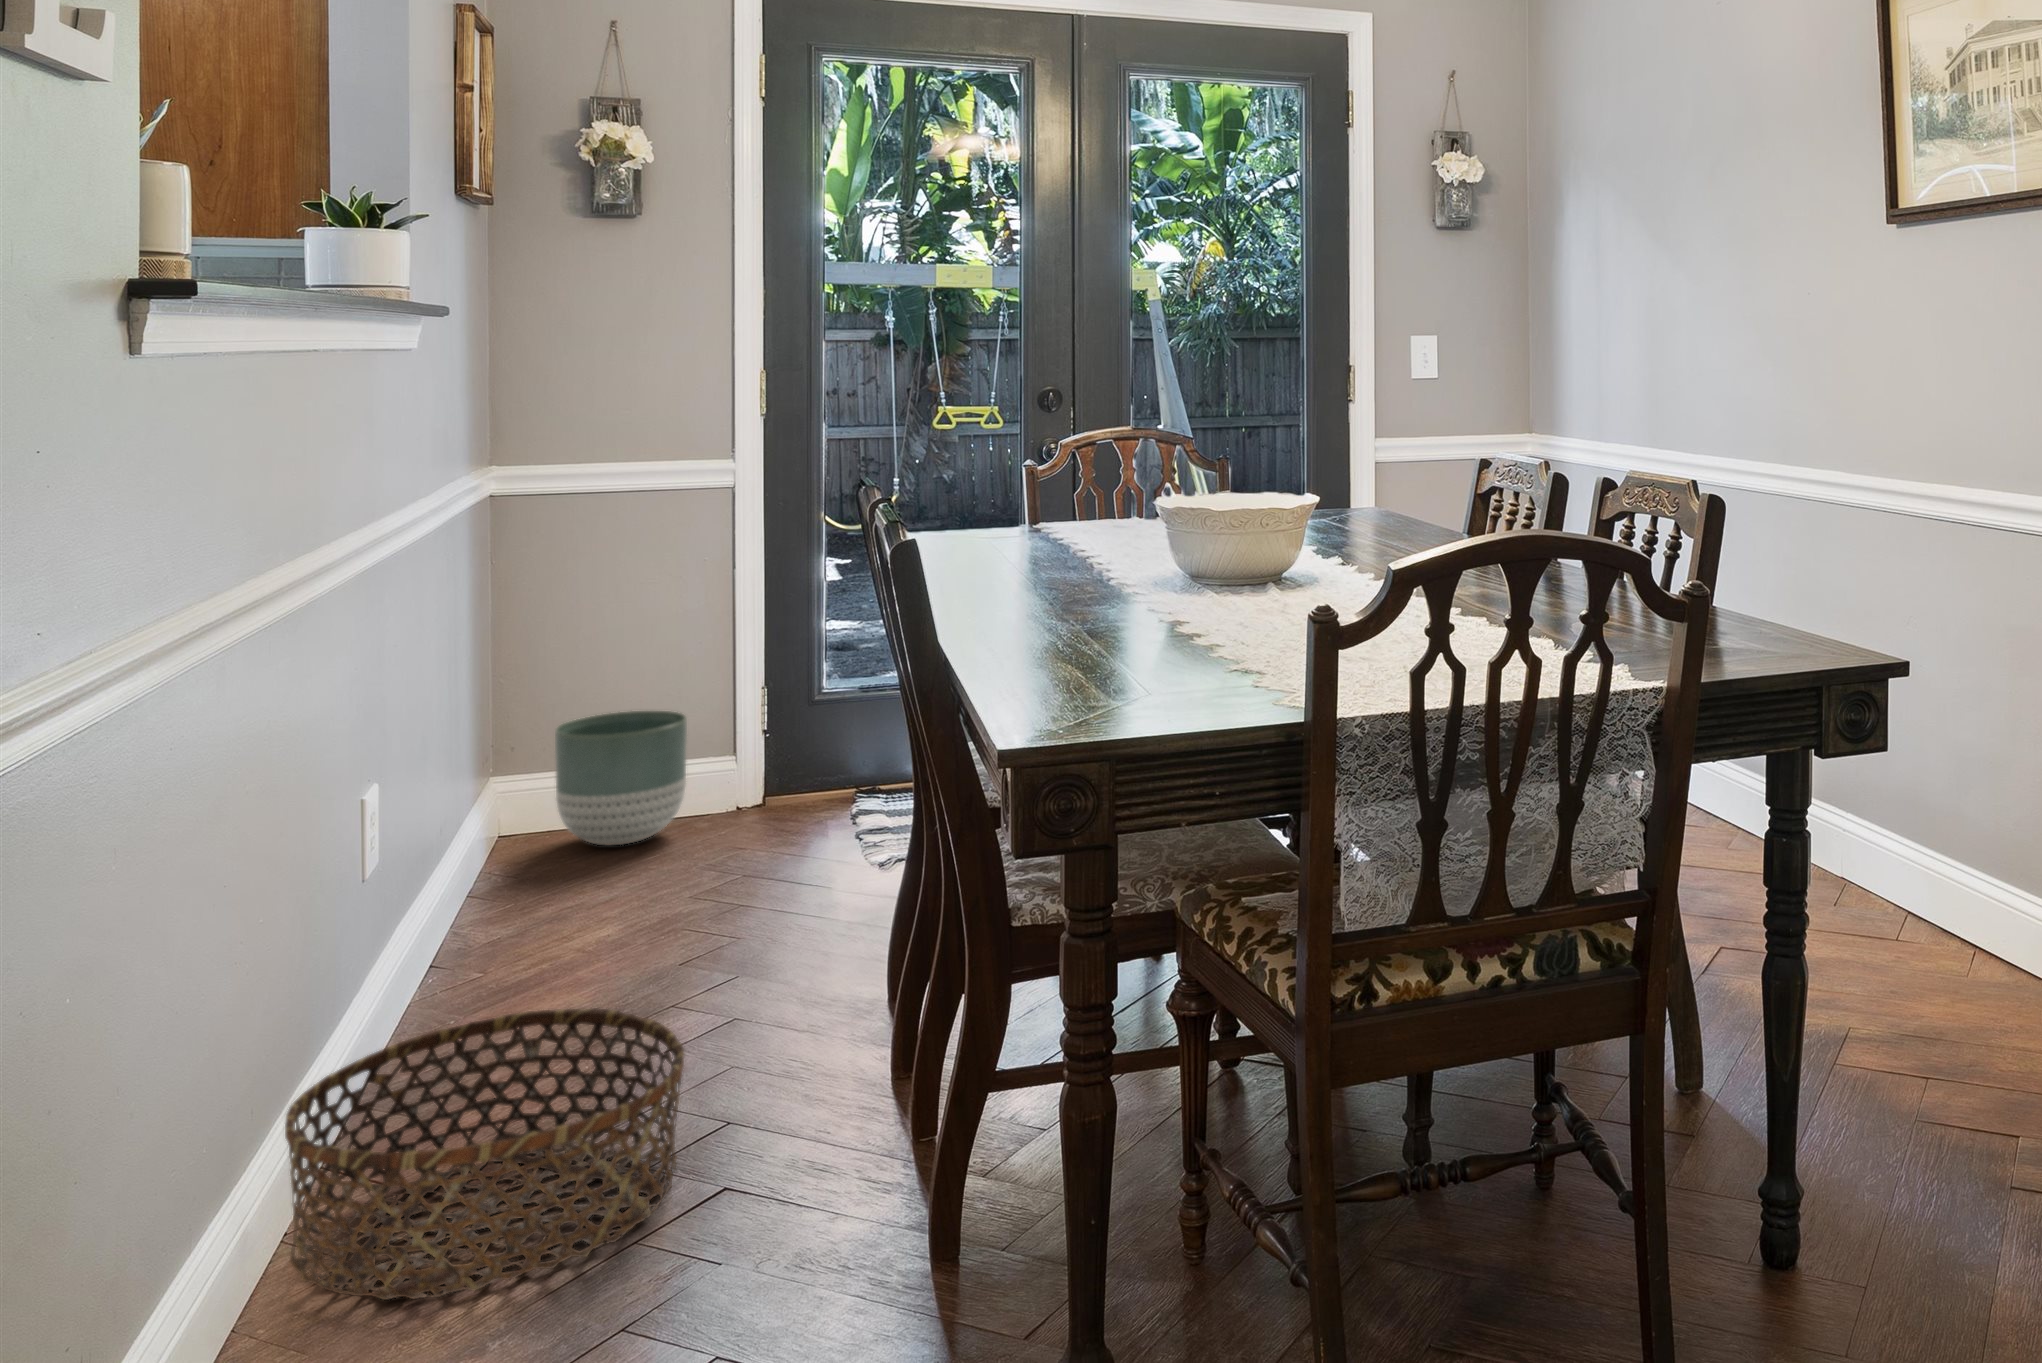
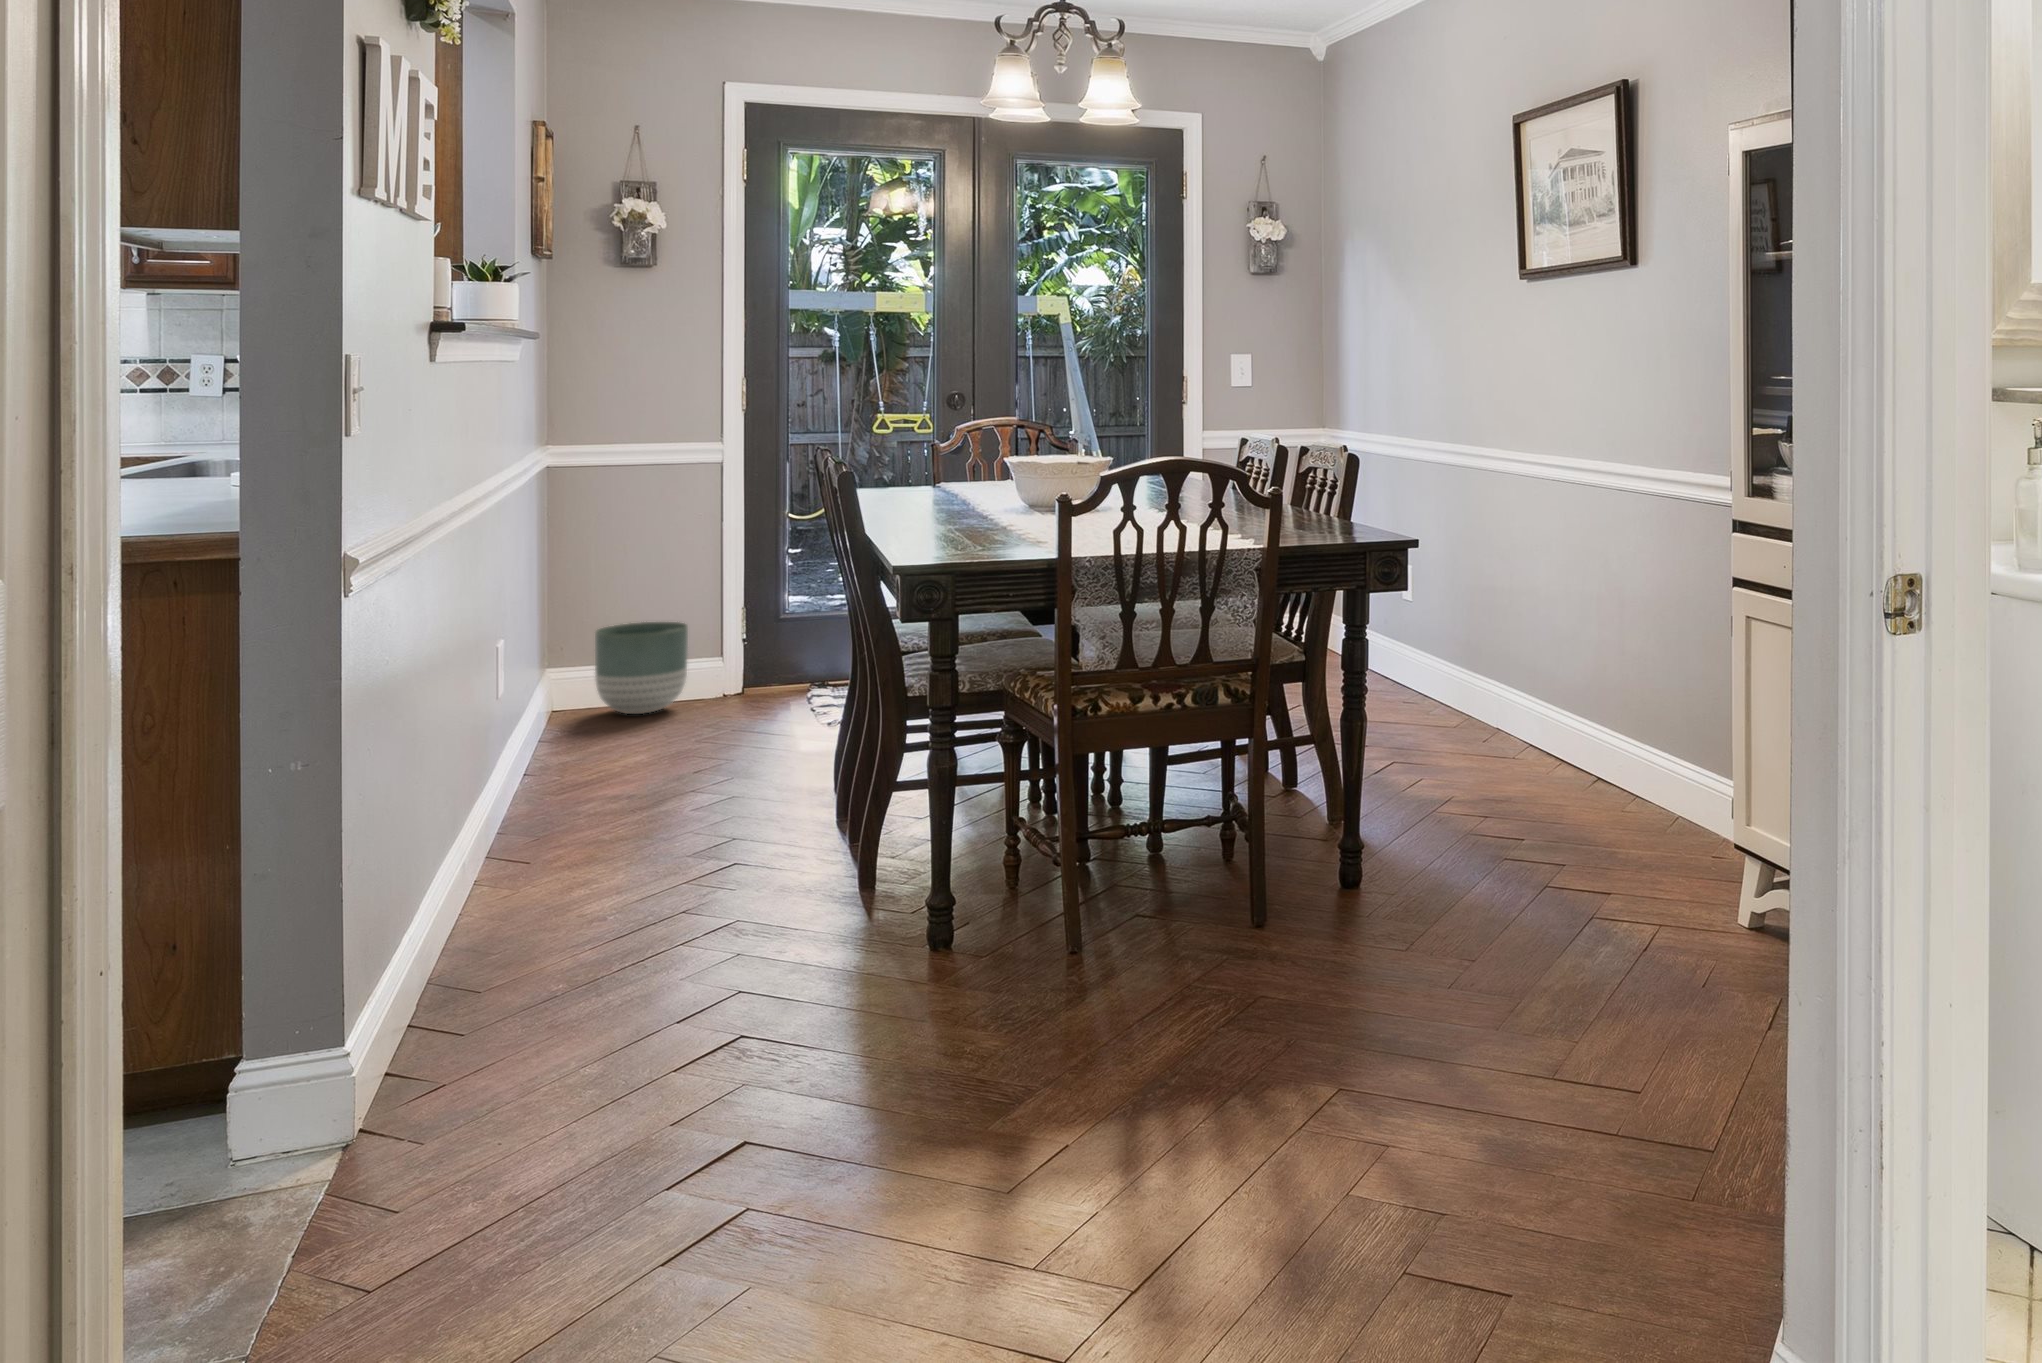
basket: present [285,1008,684,1300] -> none [484,766,712,903]

